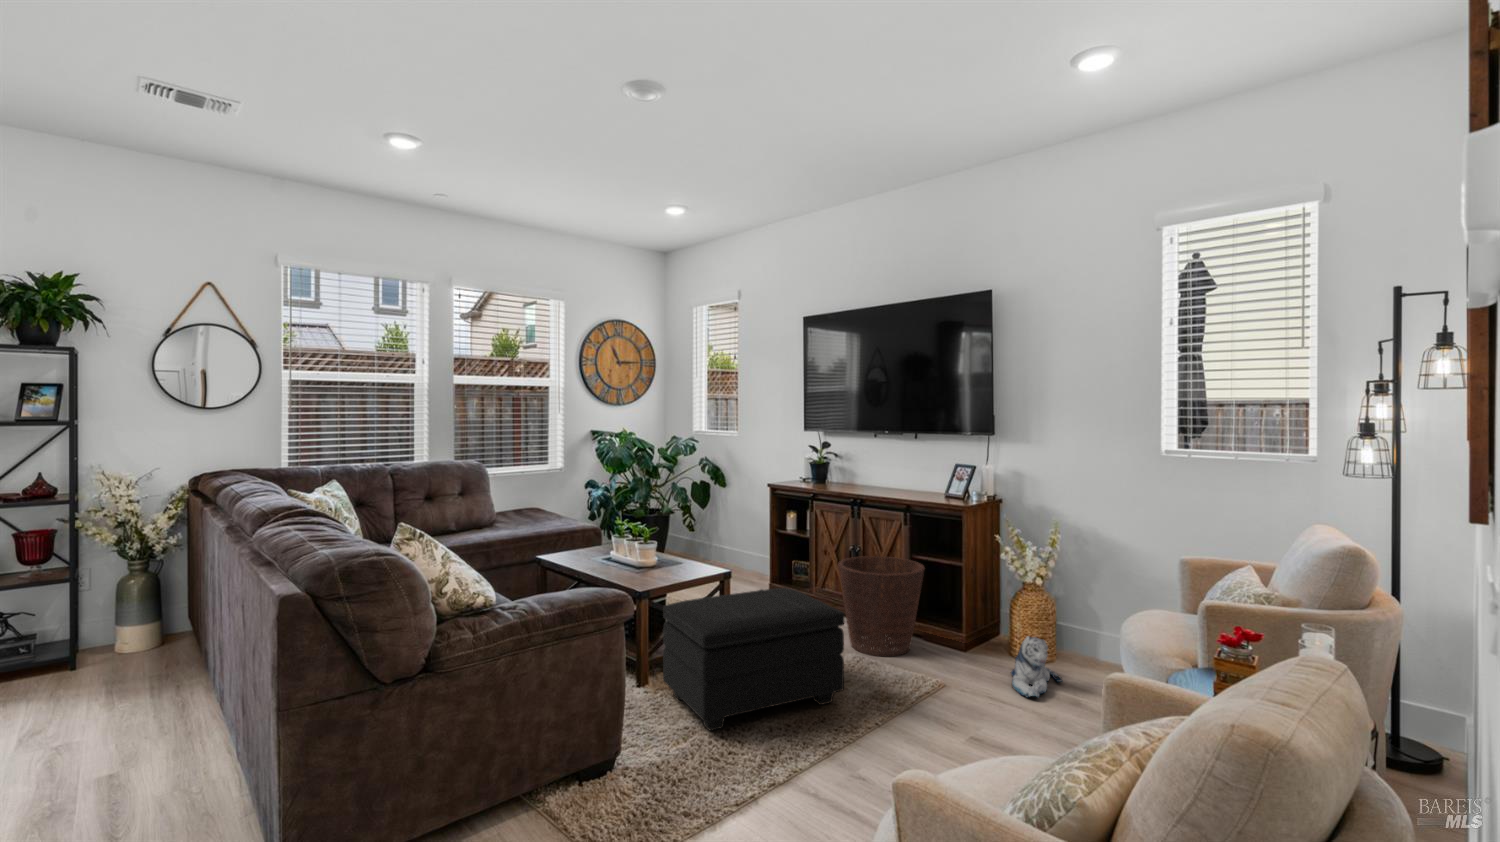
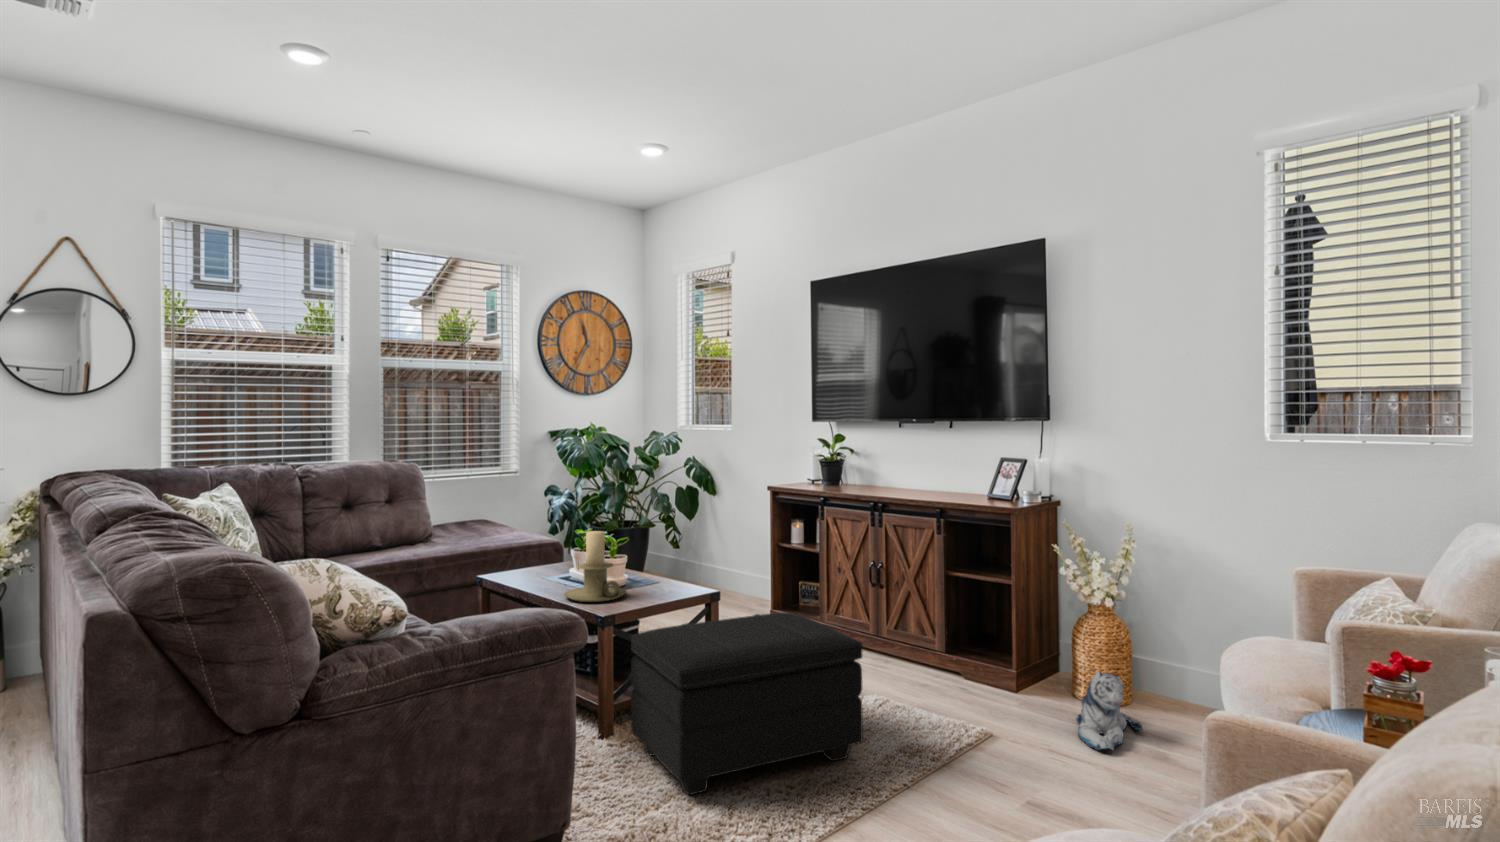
candle holder: none [609,522,658,579] -> present [564,531,626,602]
basket: present [838,556,925,656] -> none [855,574,965,699]

